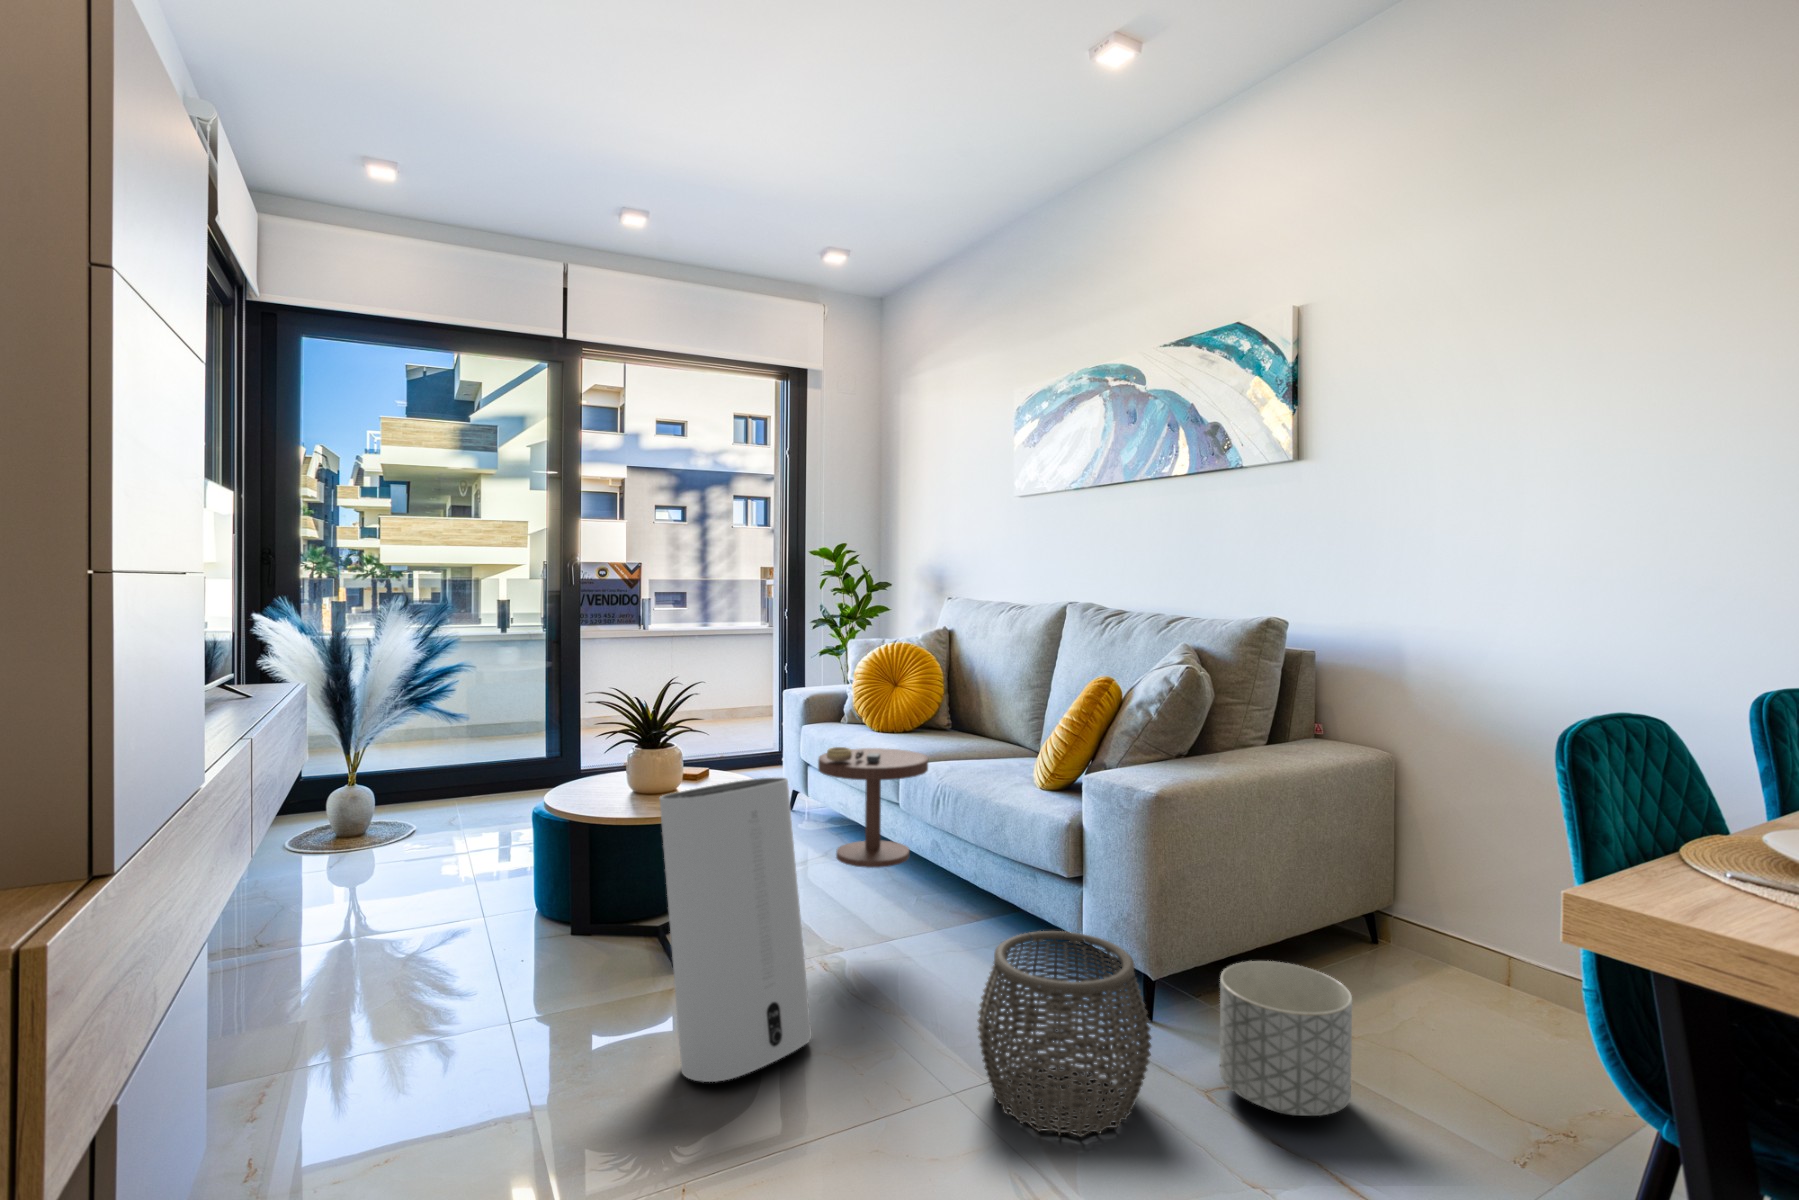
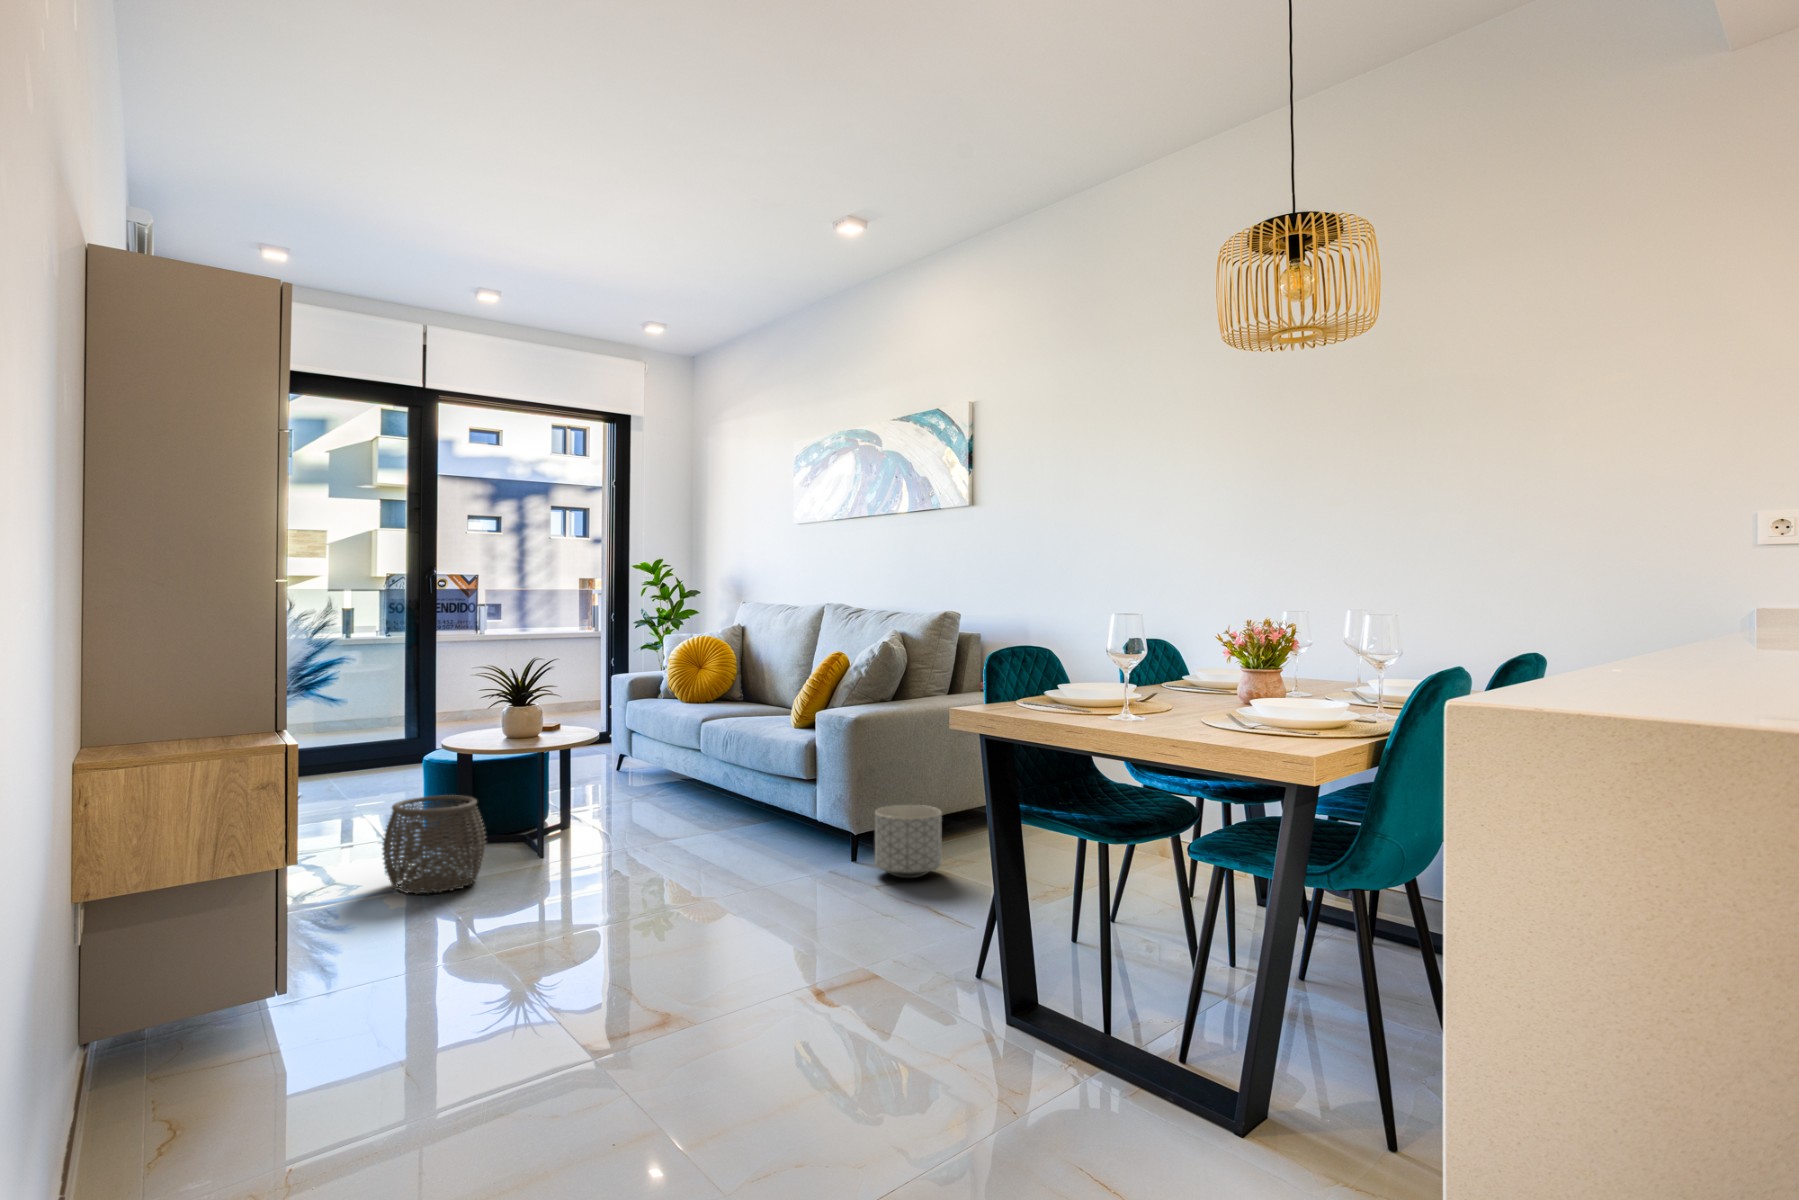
side table: present [818,747,928,868] -> none [643,700,718,838]
air purifier: present [660,778,812,1082] -> none [547,711,641,882]
woven basket: present [977,931,1151,1137] -> present [382,795,486,894]

